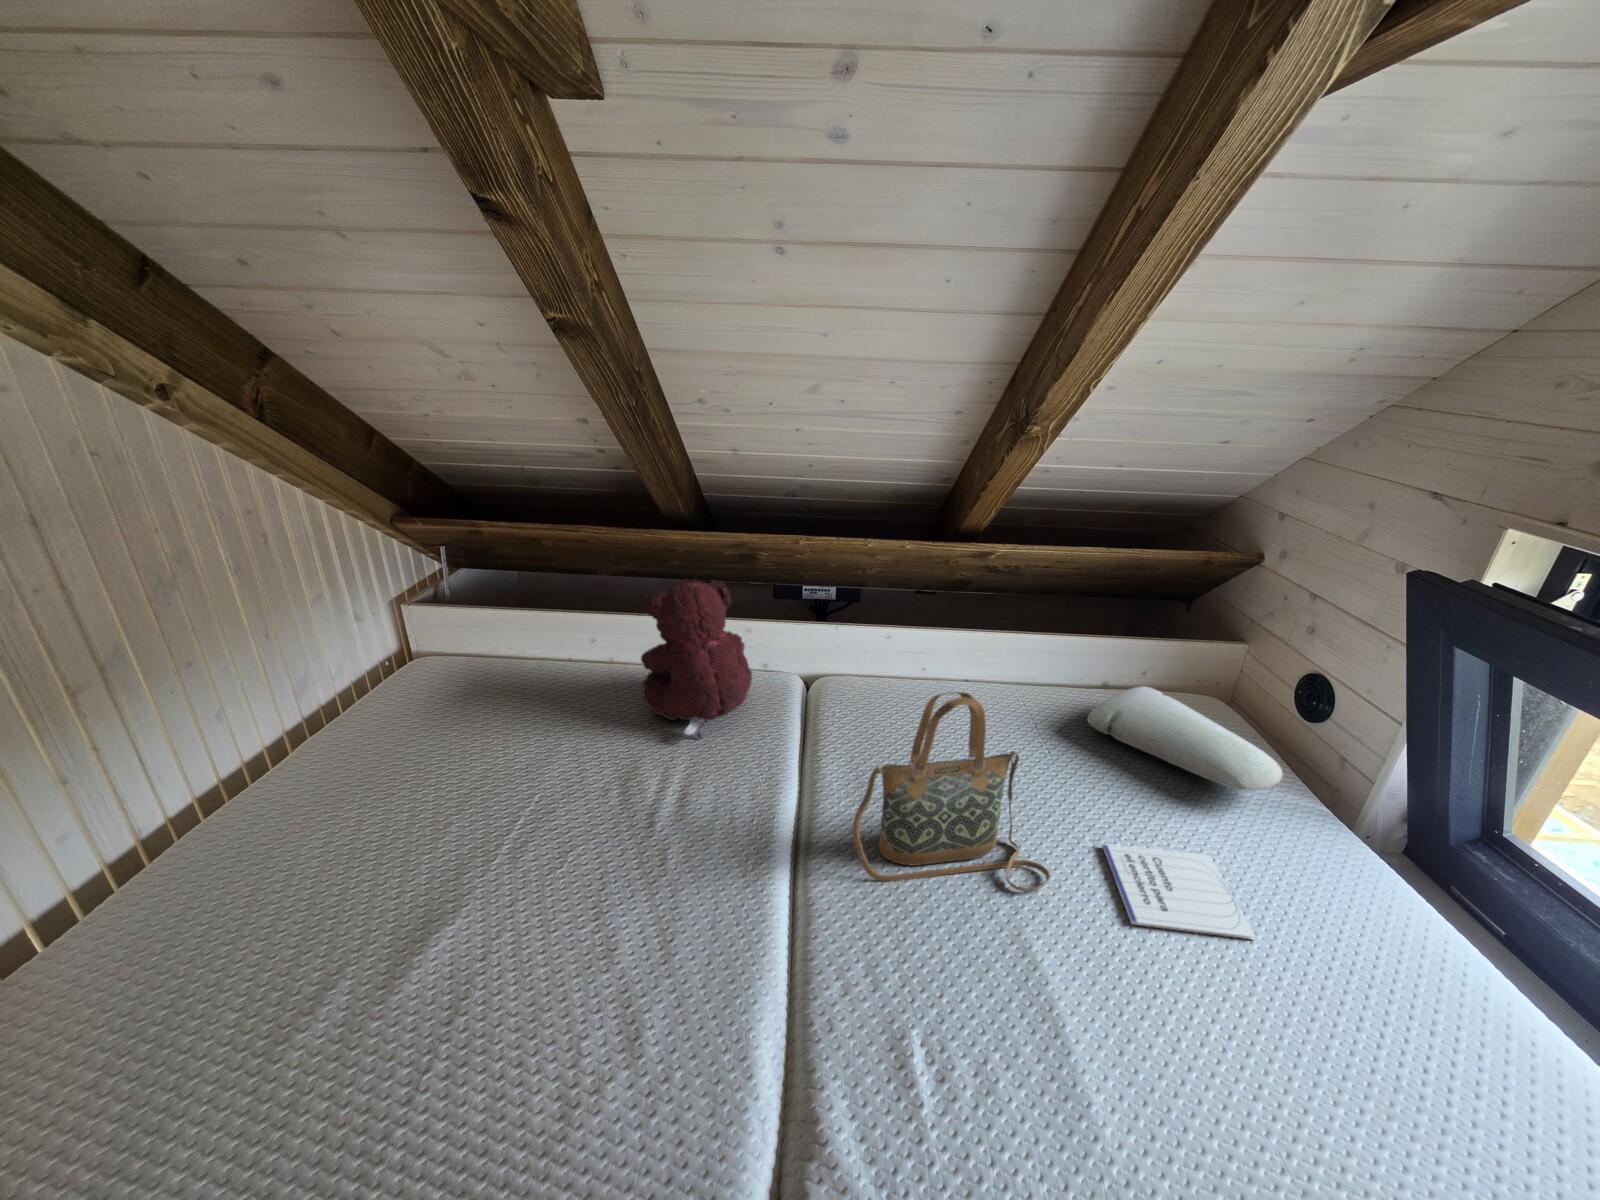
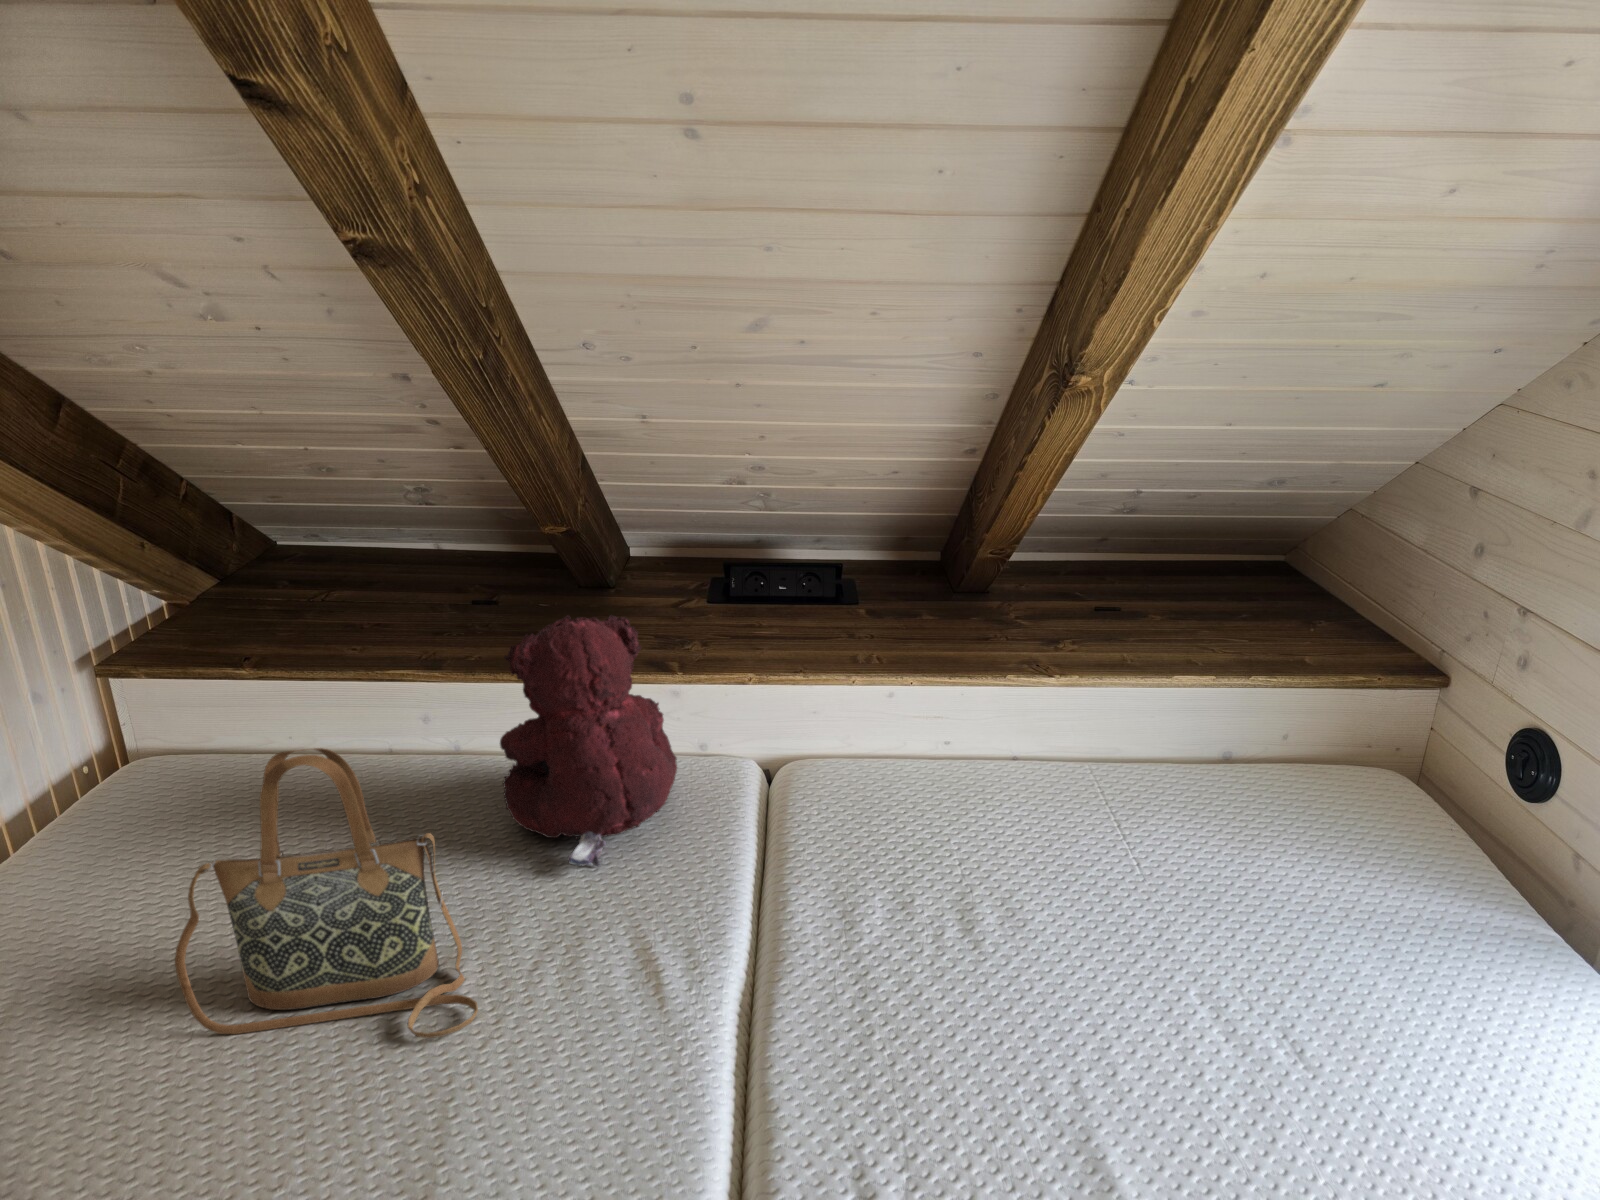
pillow: present [1087,686,1283,791] -> none [1197,757,1485,909]
handbag: present [852,692,1050,891] -> present [175,748,478,1038]
notebook: present [1102,844,1256,940] -> none [1215,989,1438,1137]

